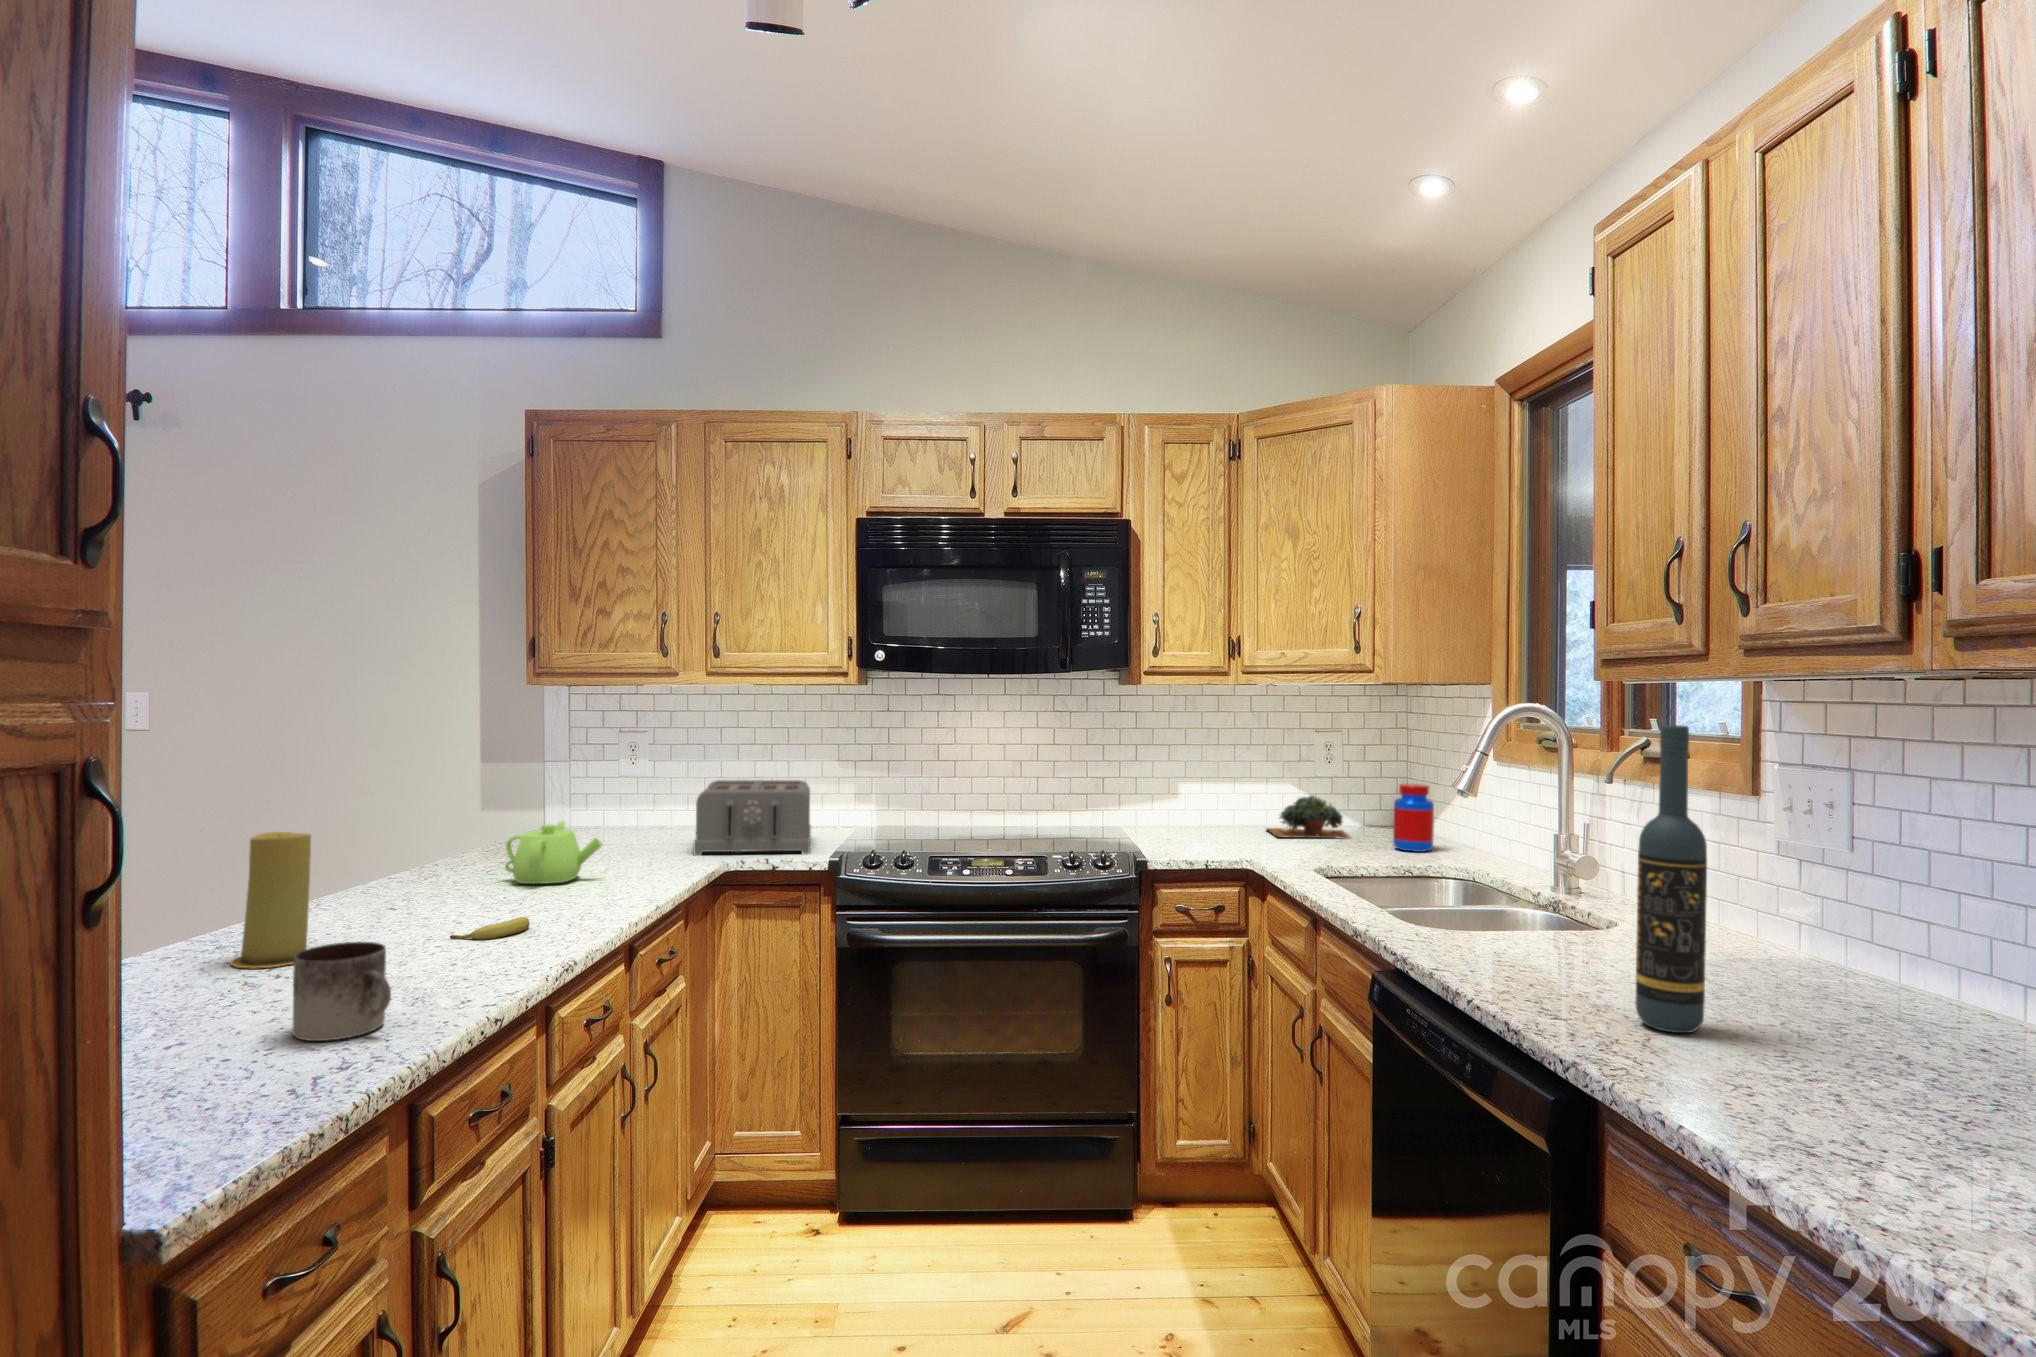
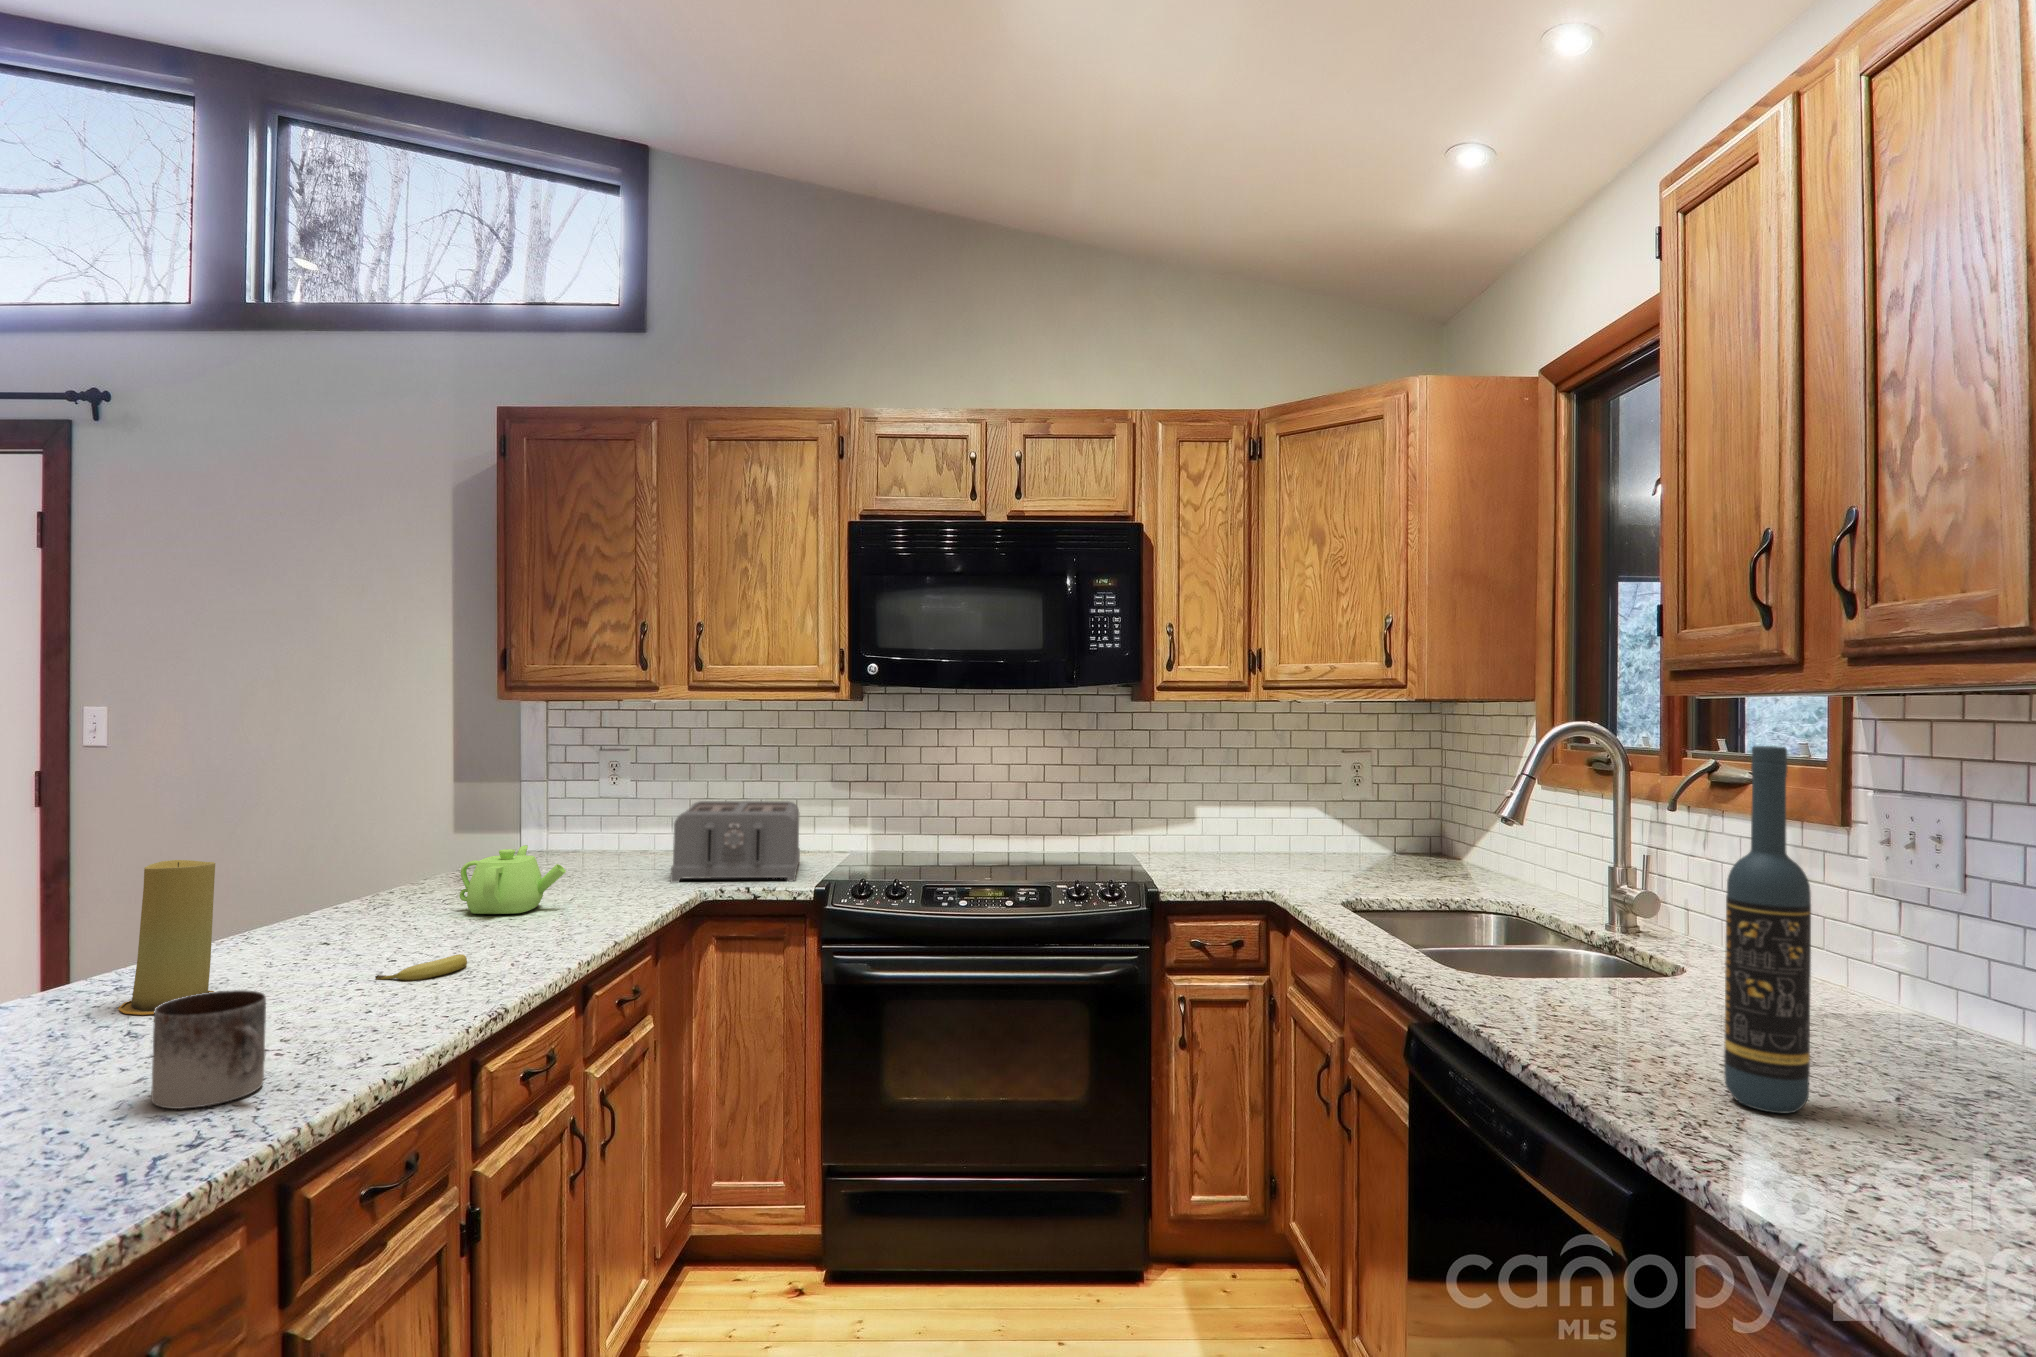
jar: present [1393,784,1434,852] -> none [1427,808,1472,882]
succulent plant: present [1267,796,1350,839] -> none [1288,819,1382,867]

